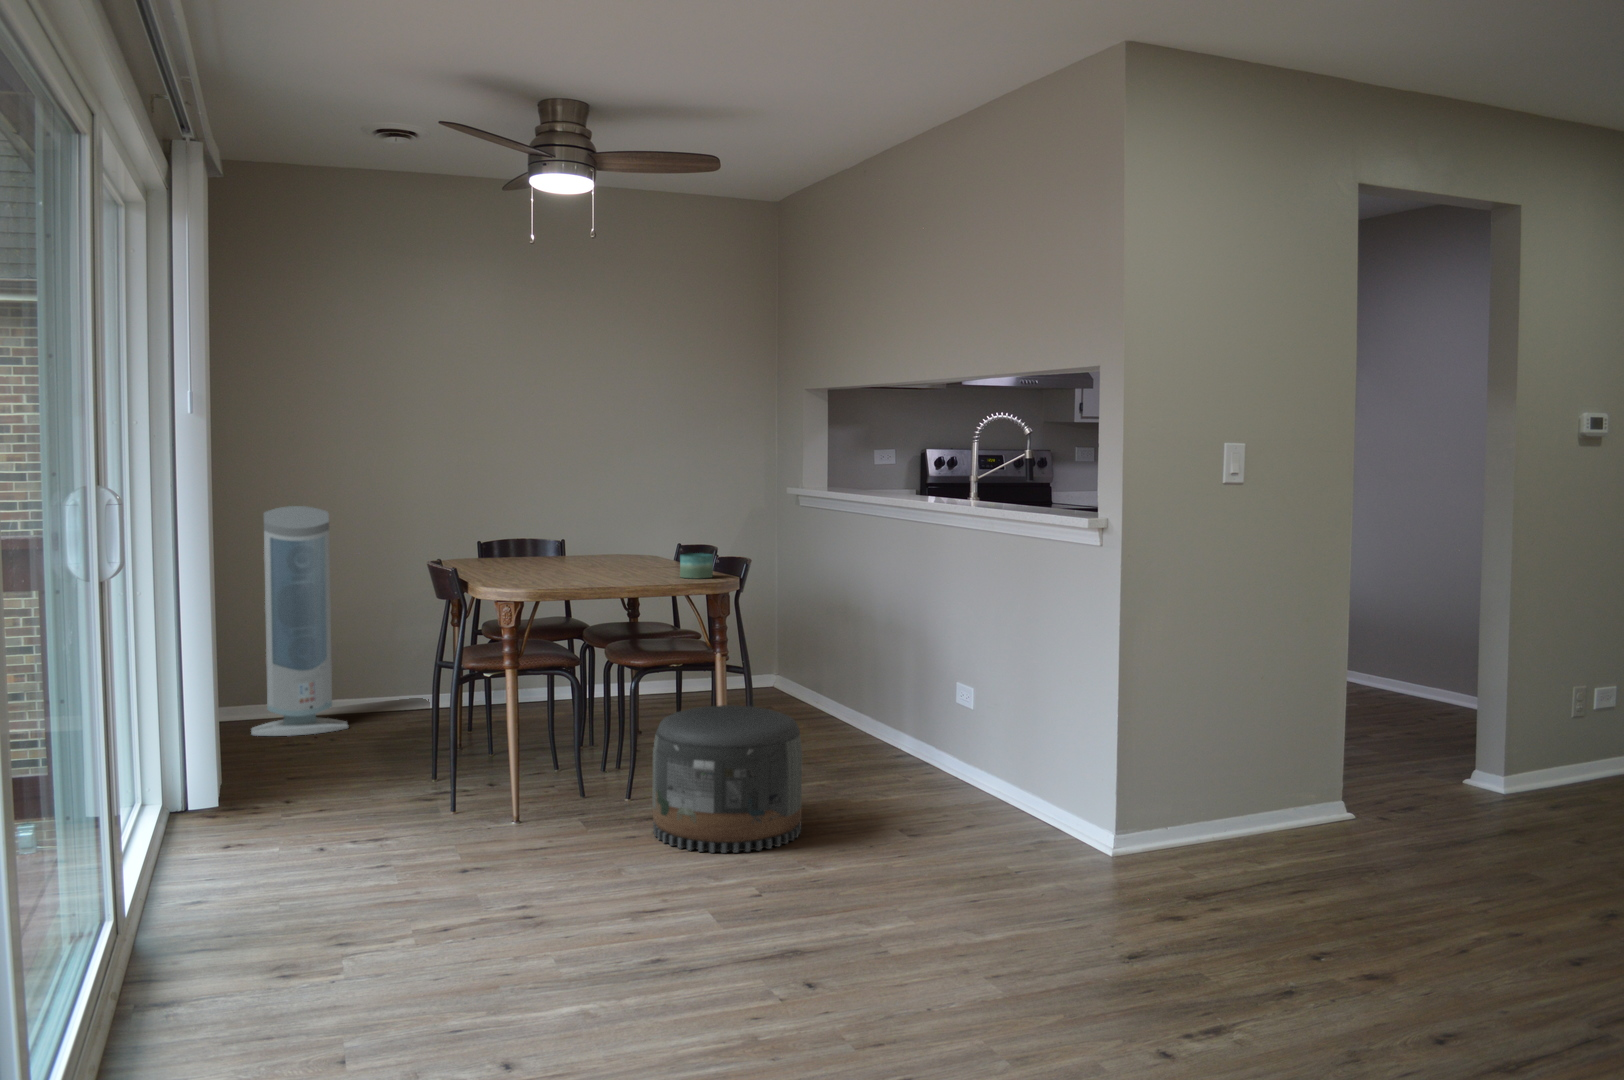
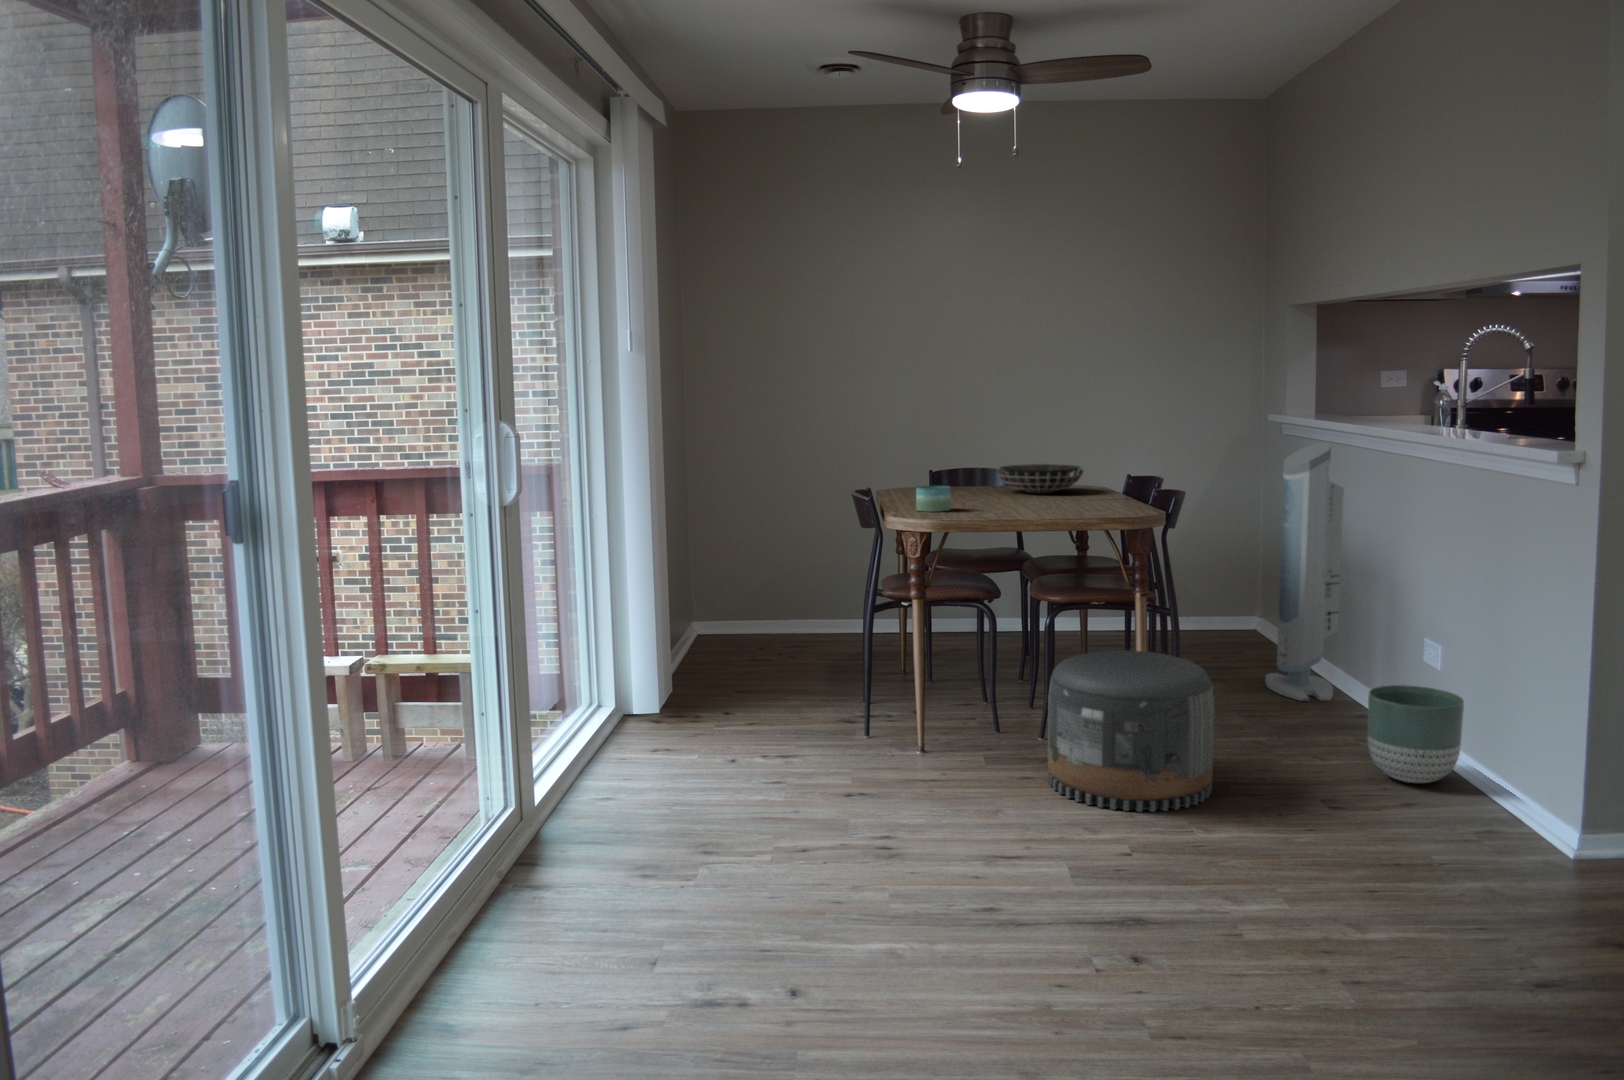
air purifier: present [251,506,349,736] -> present [1265,442,1344,701]
decorative bowl: none [562,533,647,561] -> present [997,464,1083,493]
candle: present [680,553,713,578] -> present [916,486,951,512]
planter: none [918,721,991,804] -> present [1367,685,1464,783]

